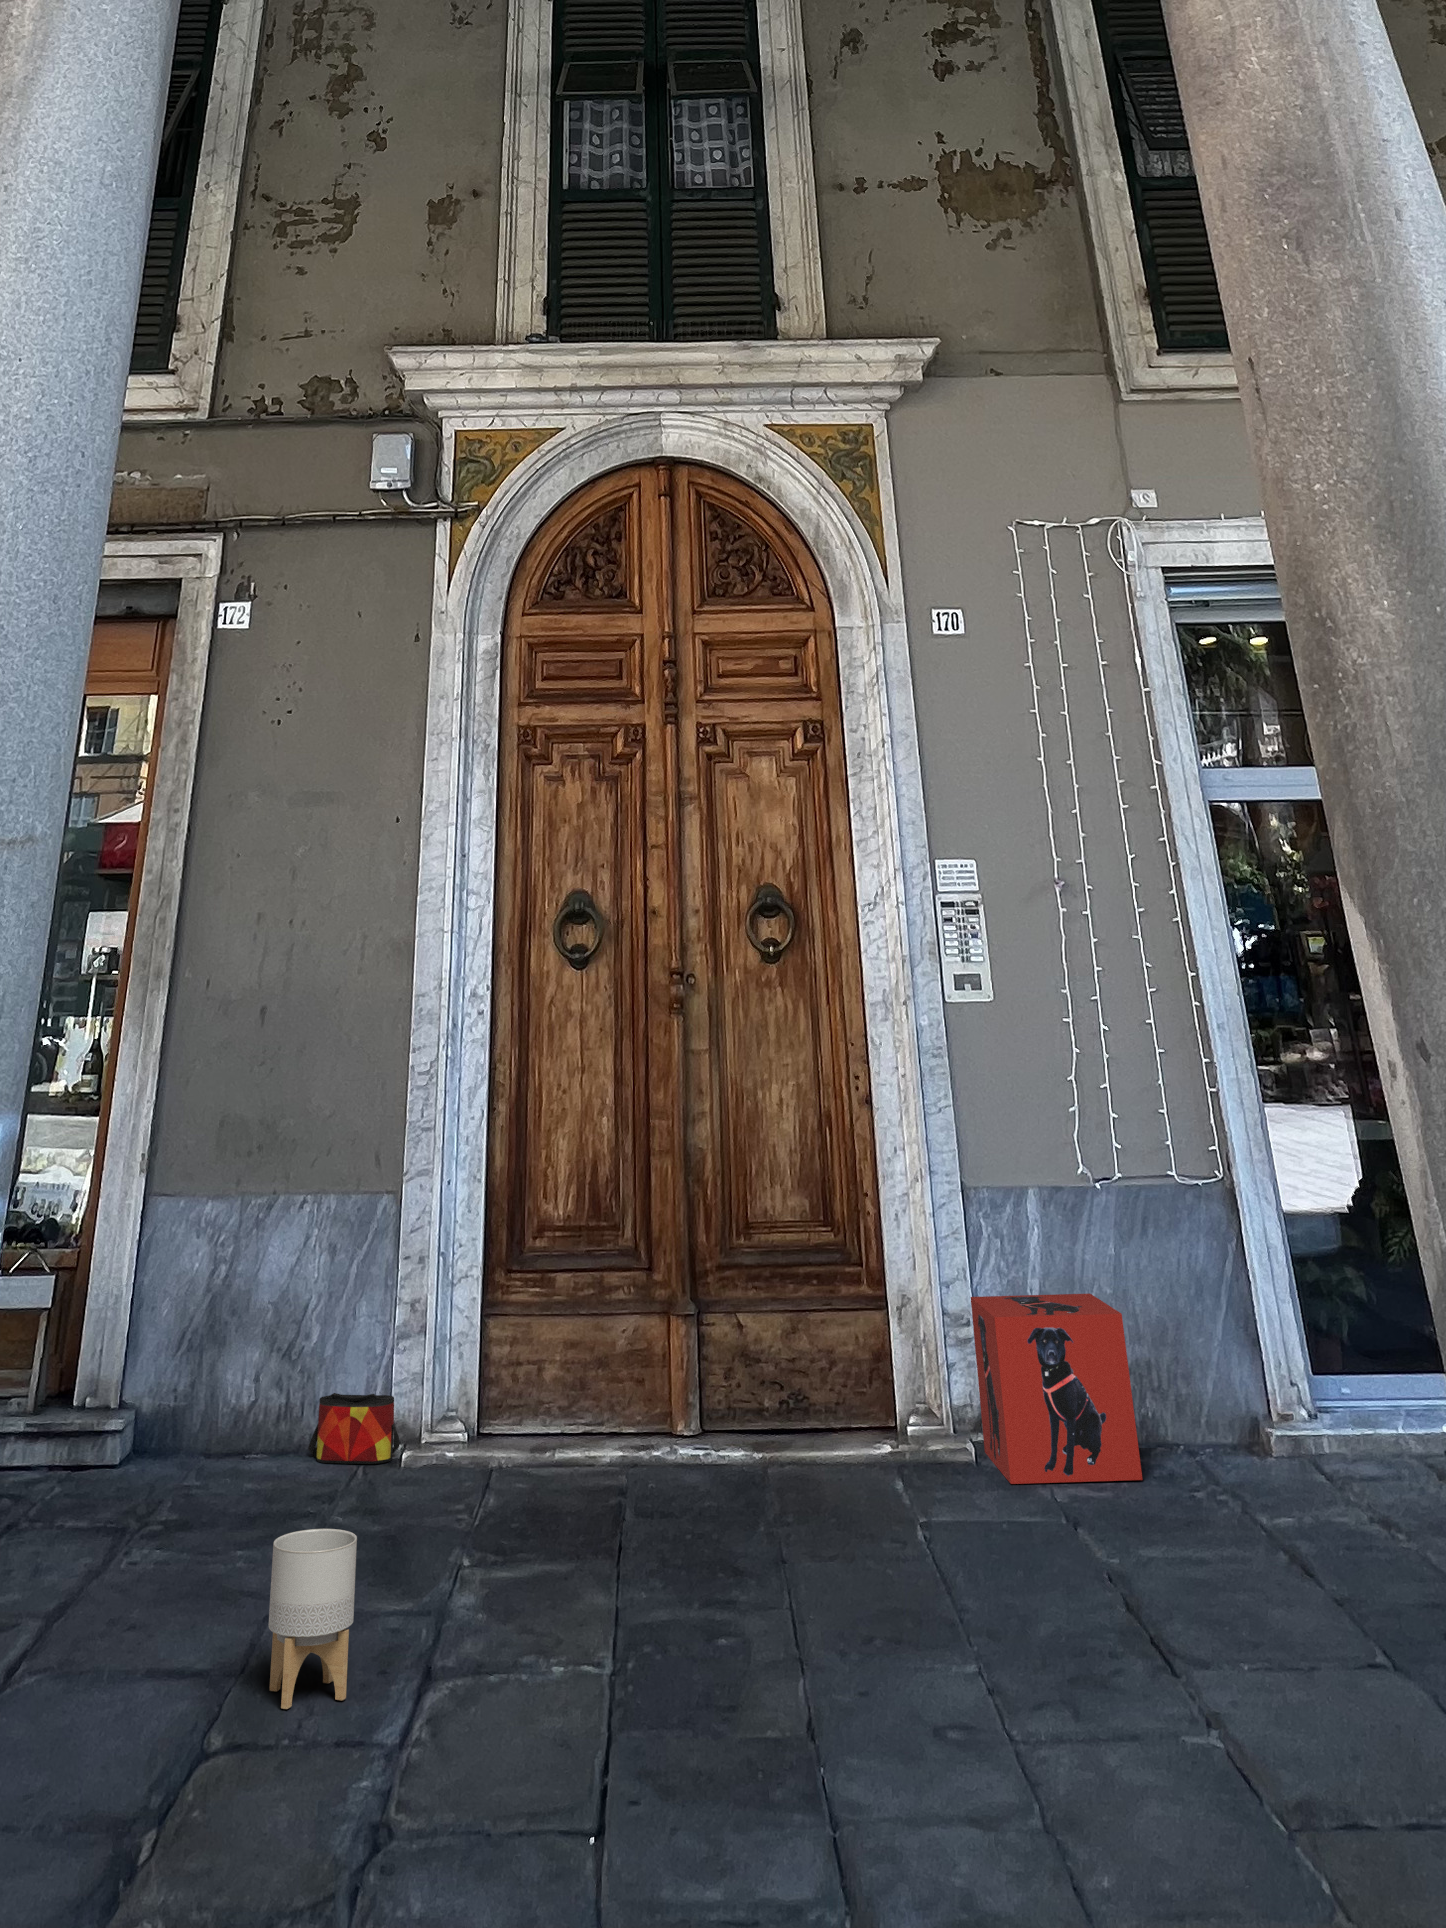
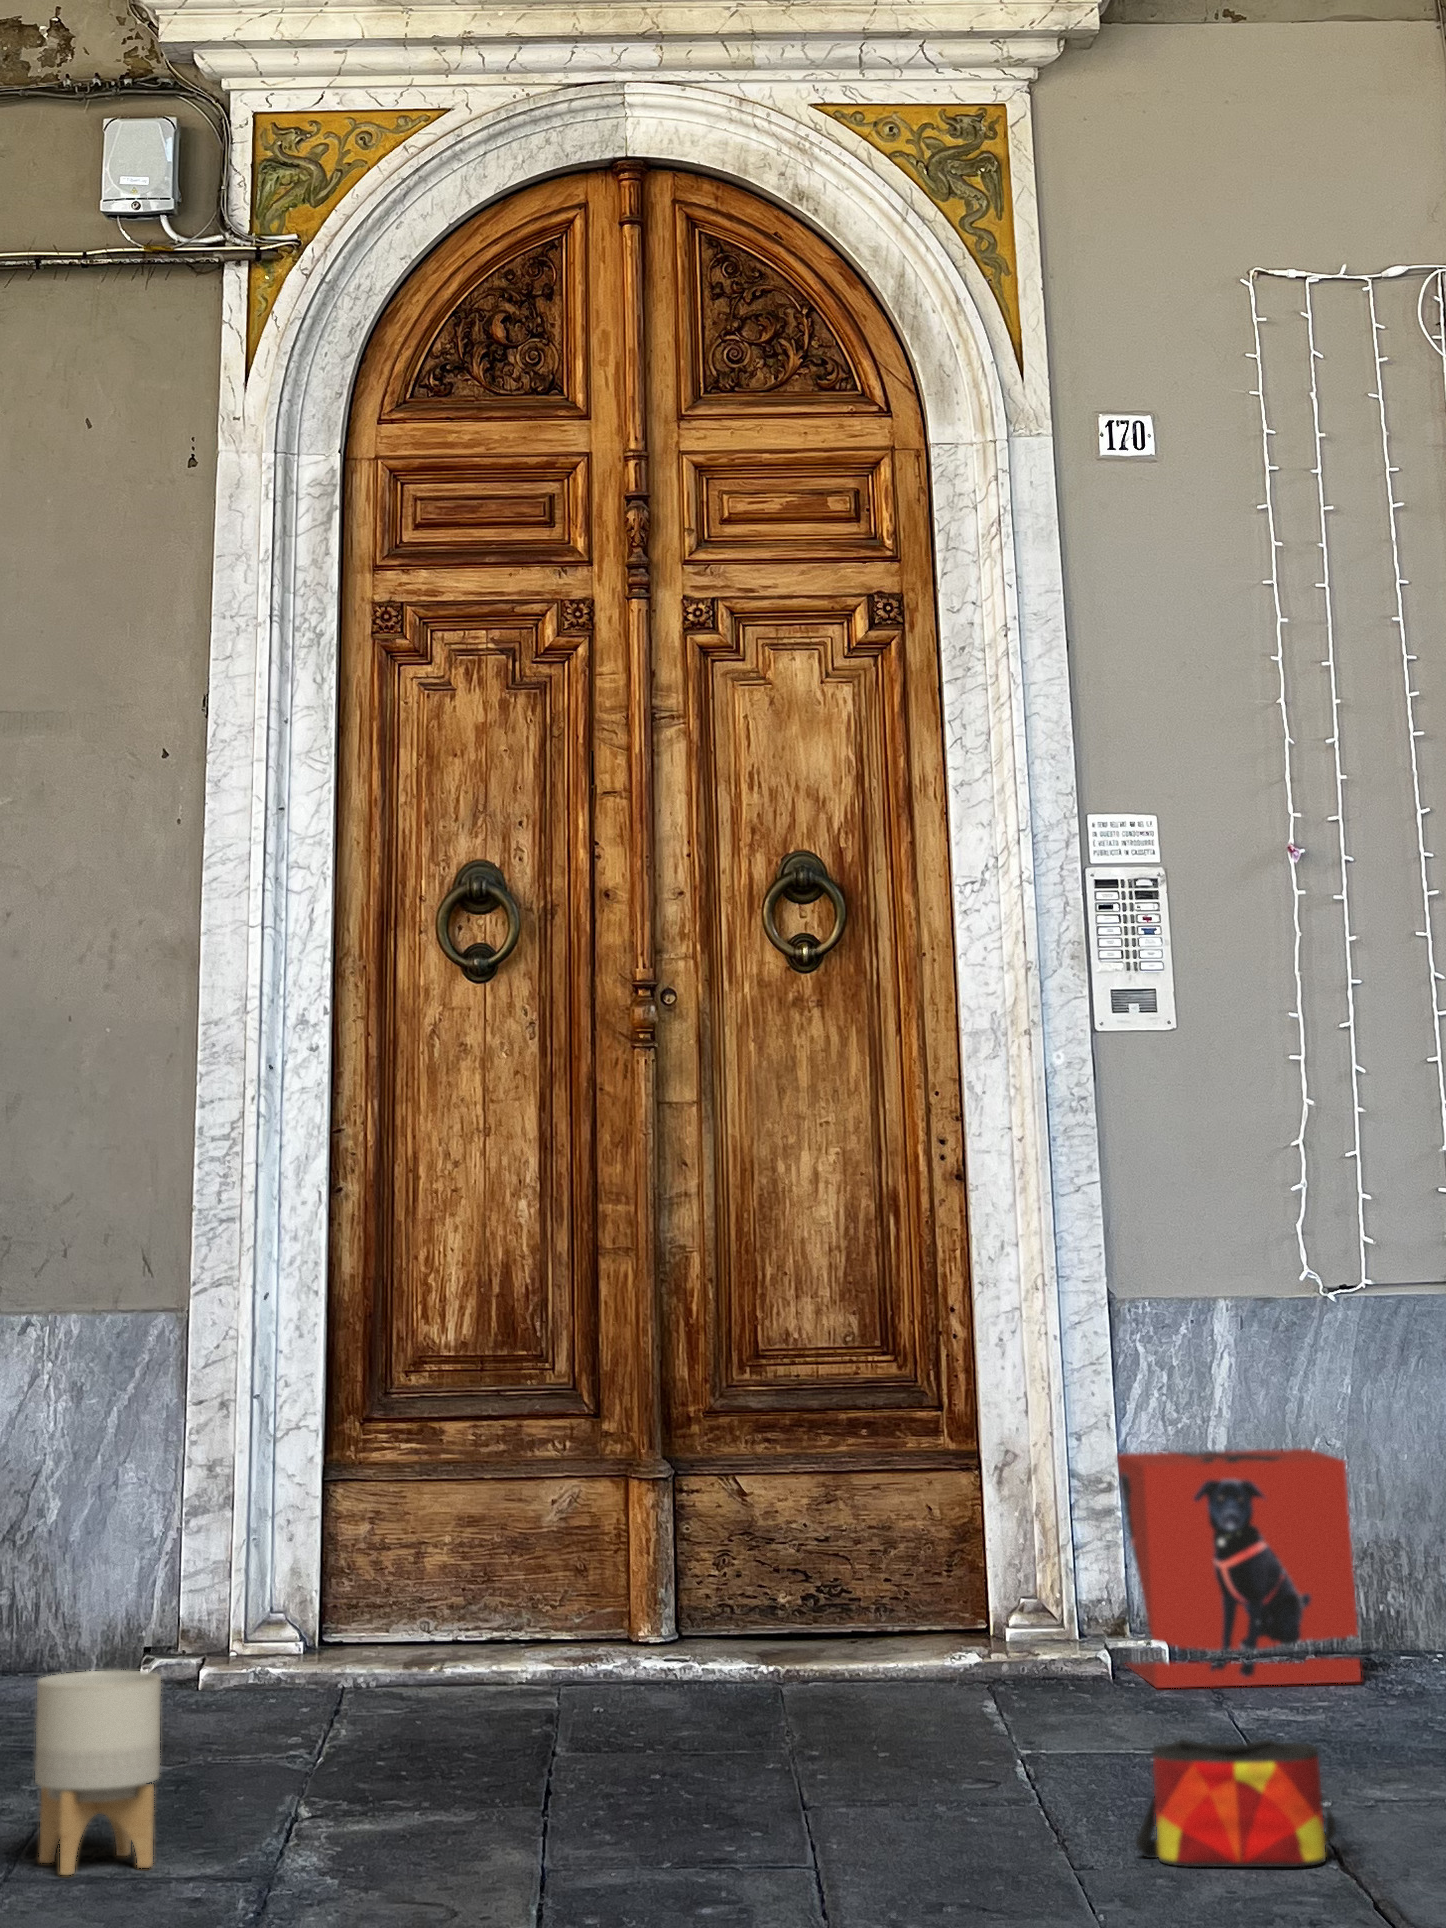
bag: present [308,1393,400,1464] -> present [1136,1740,1336,1867]

